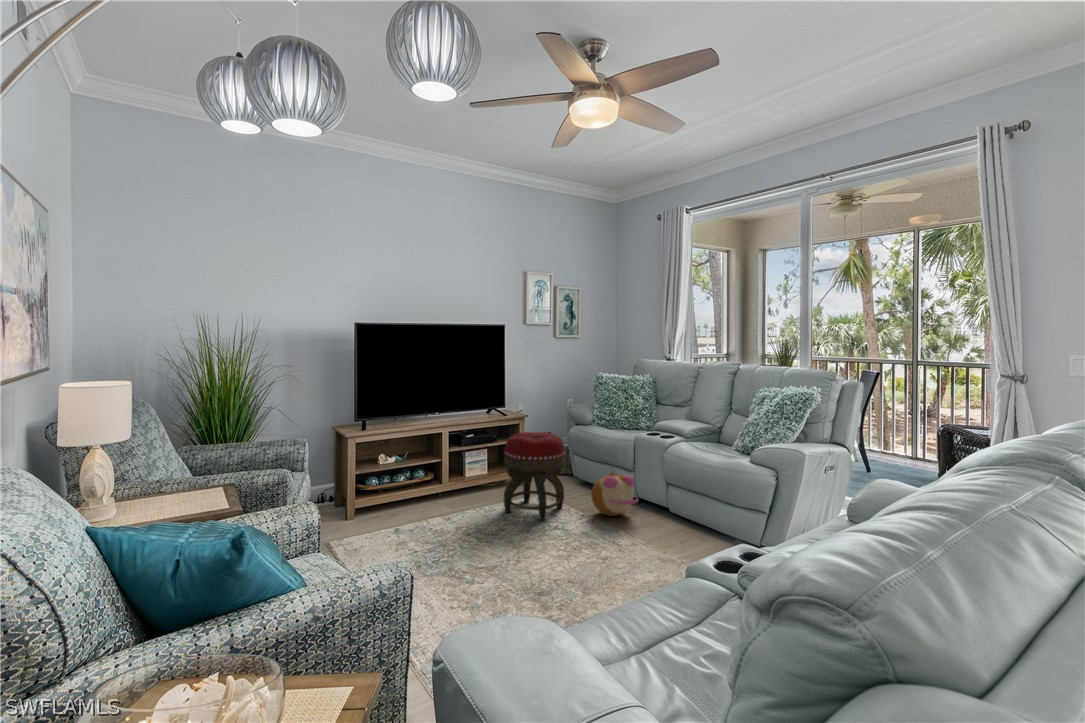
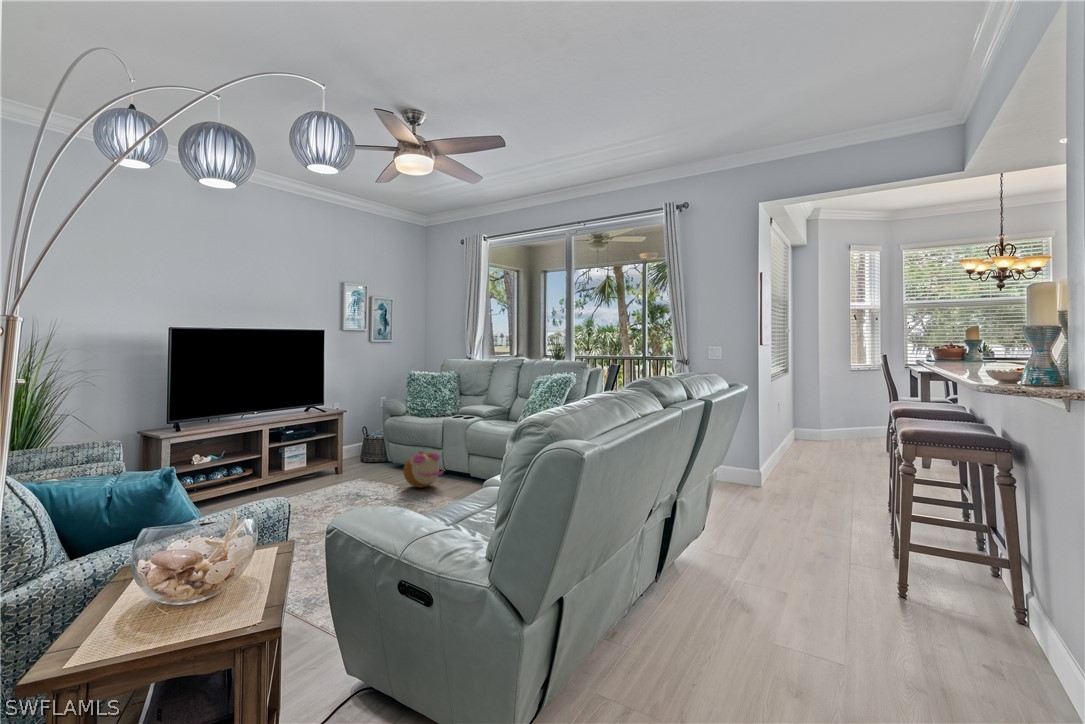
footstool: present [503,432,565,520] -> none [322,422,380,497]

